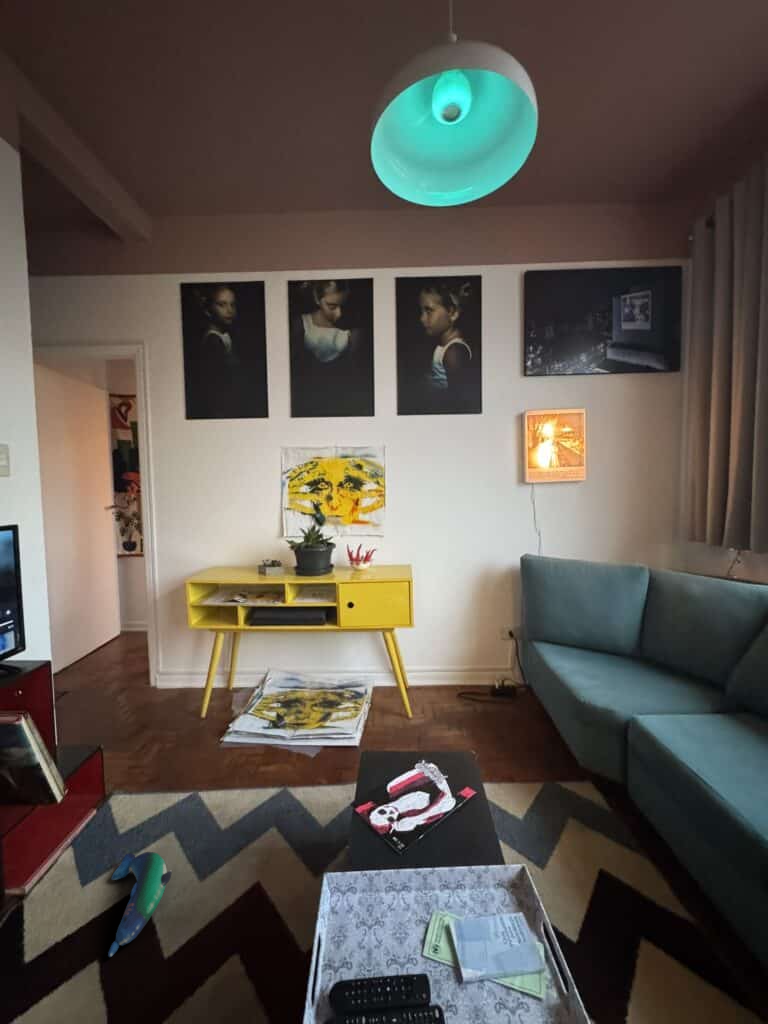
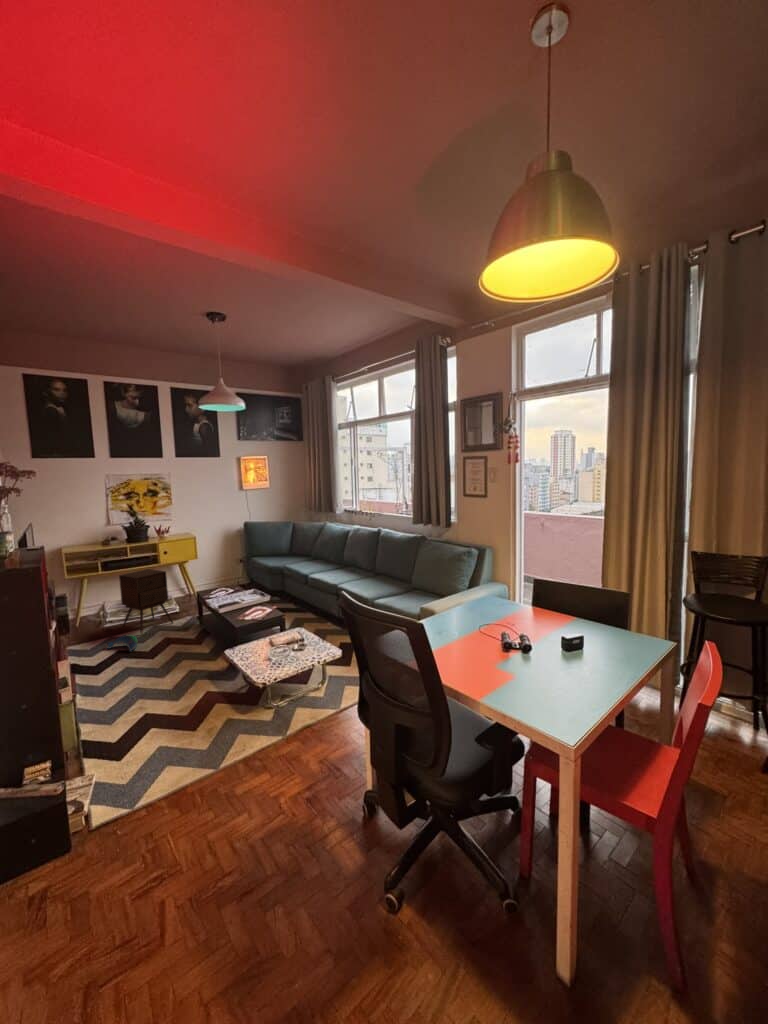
side table: none [219,649,310,834] -> present [119,569,173,634]

